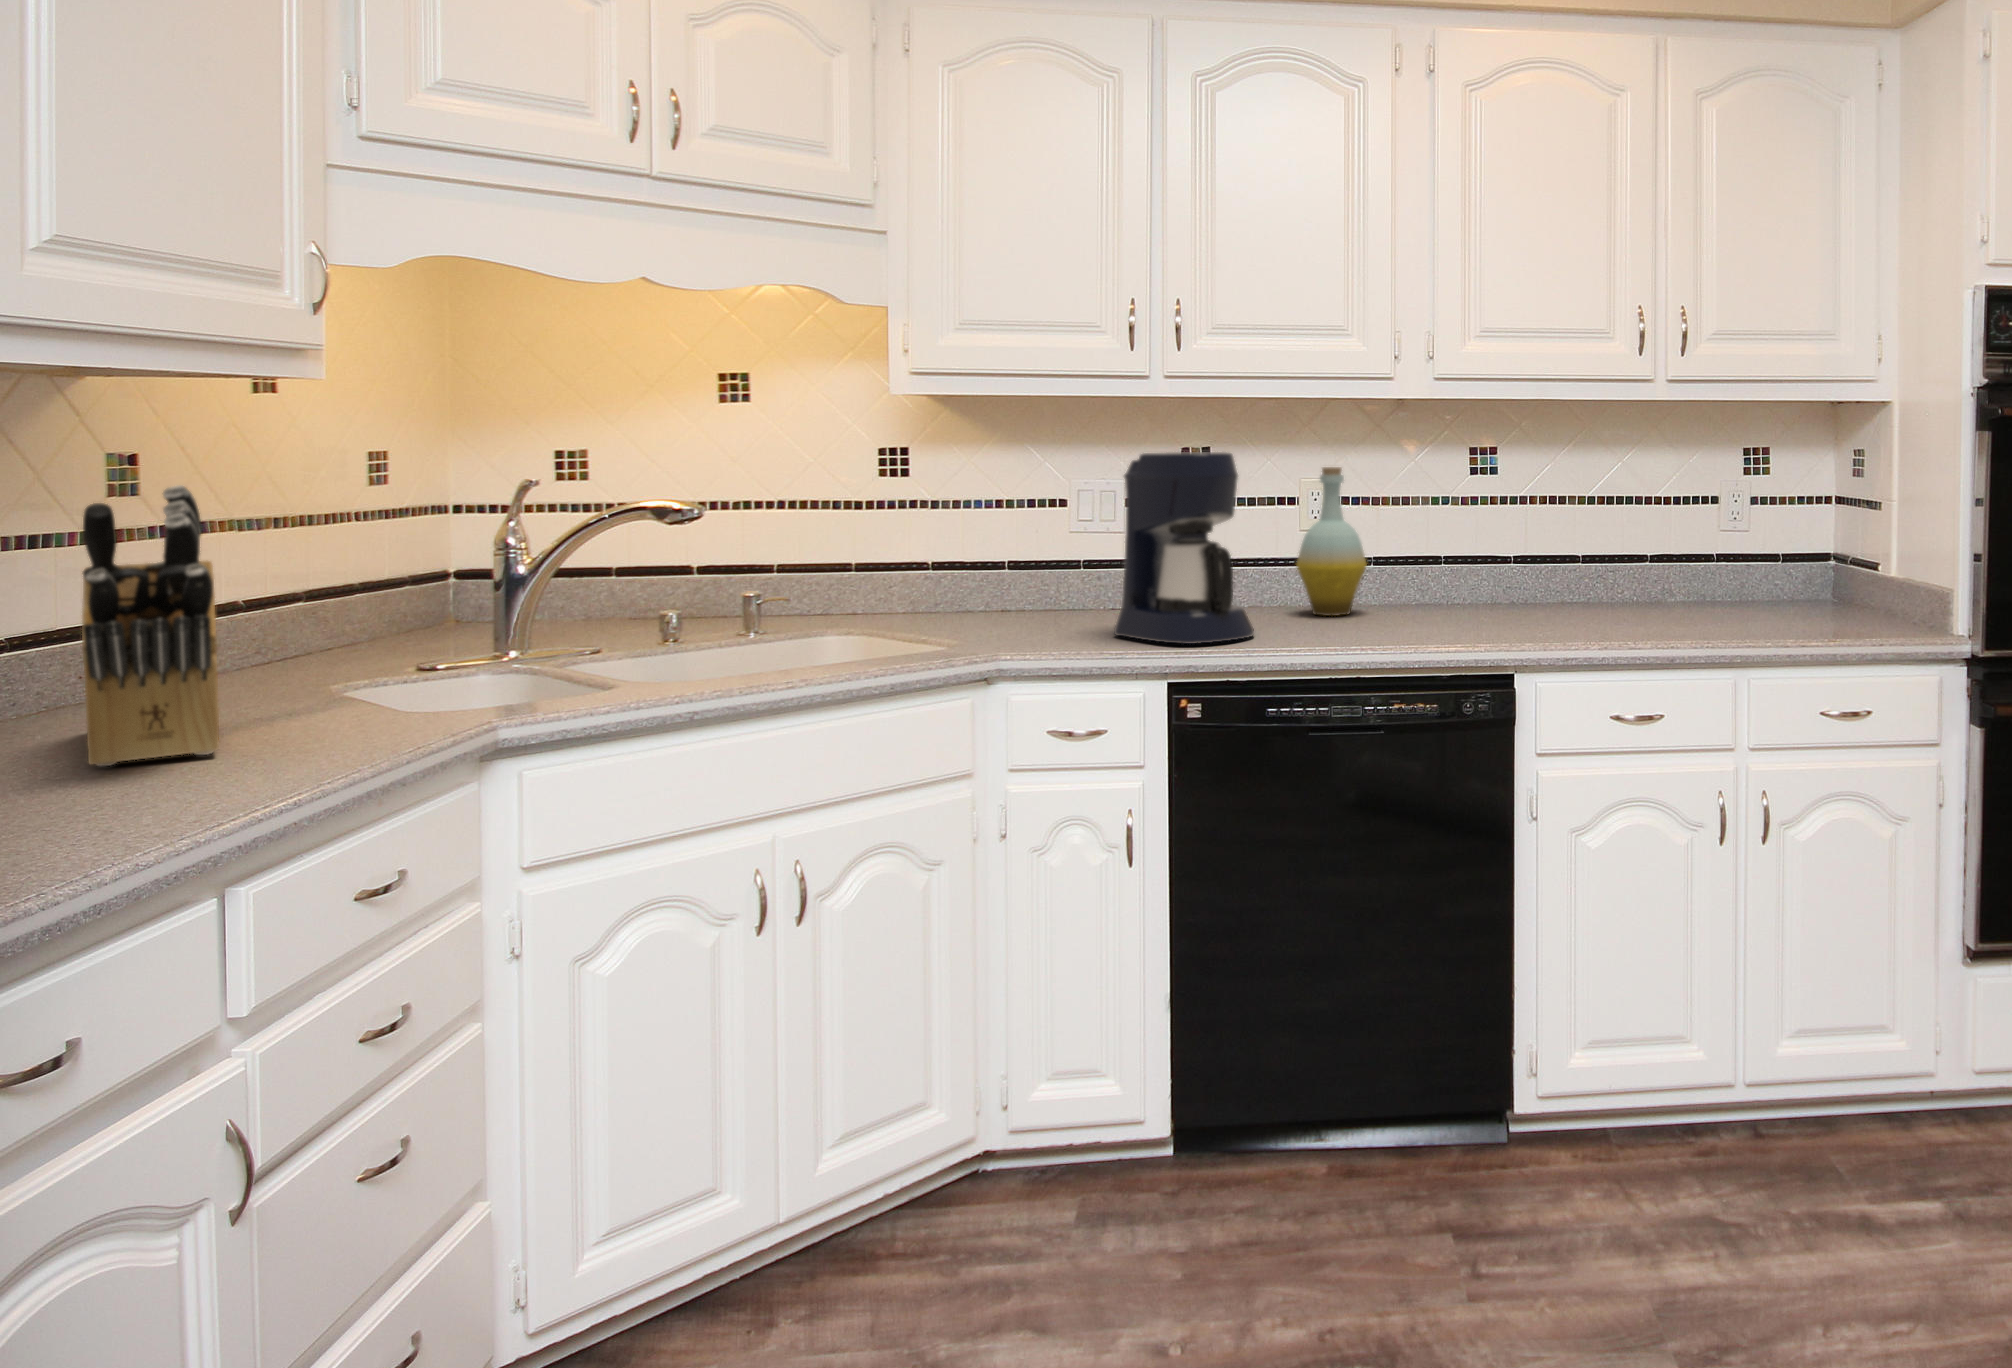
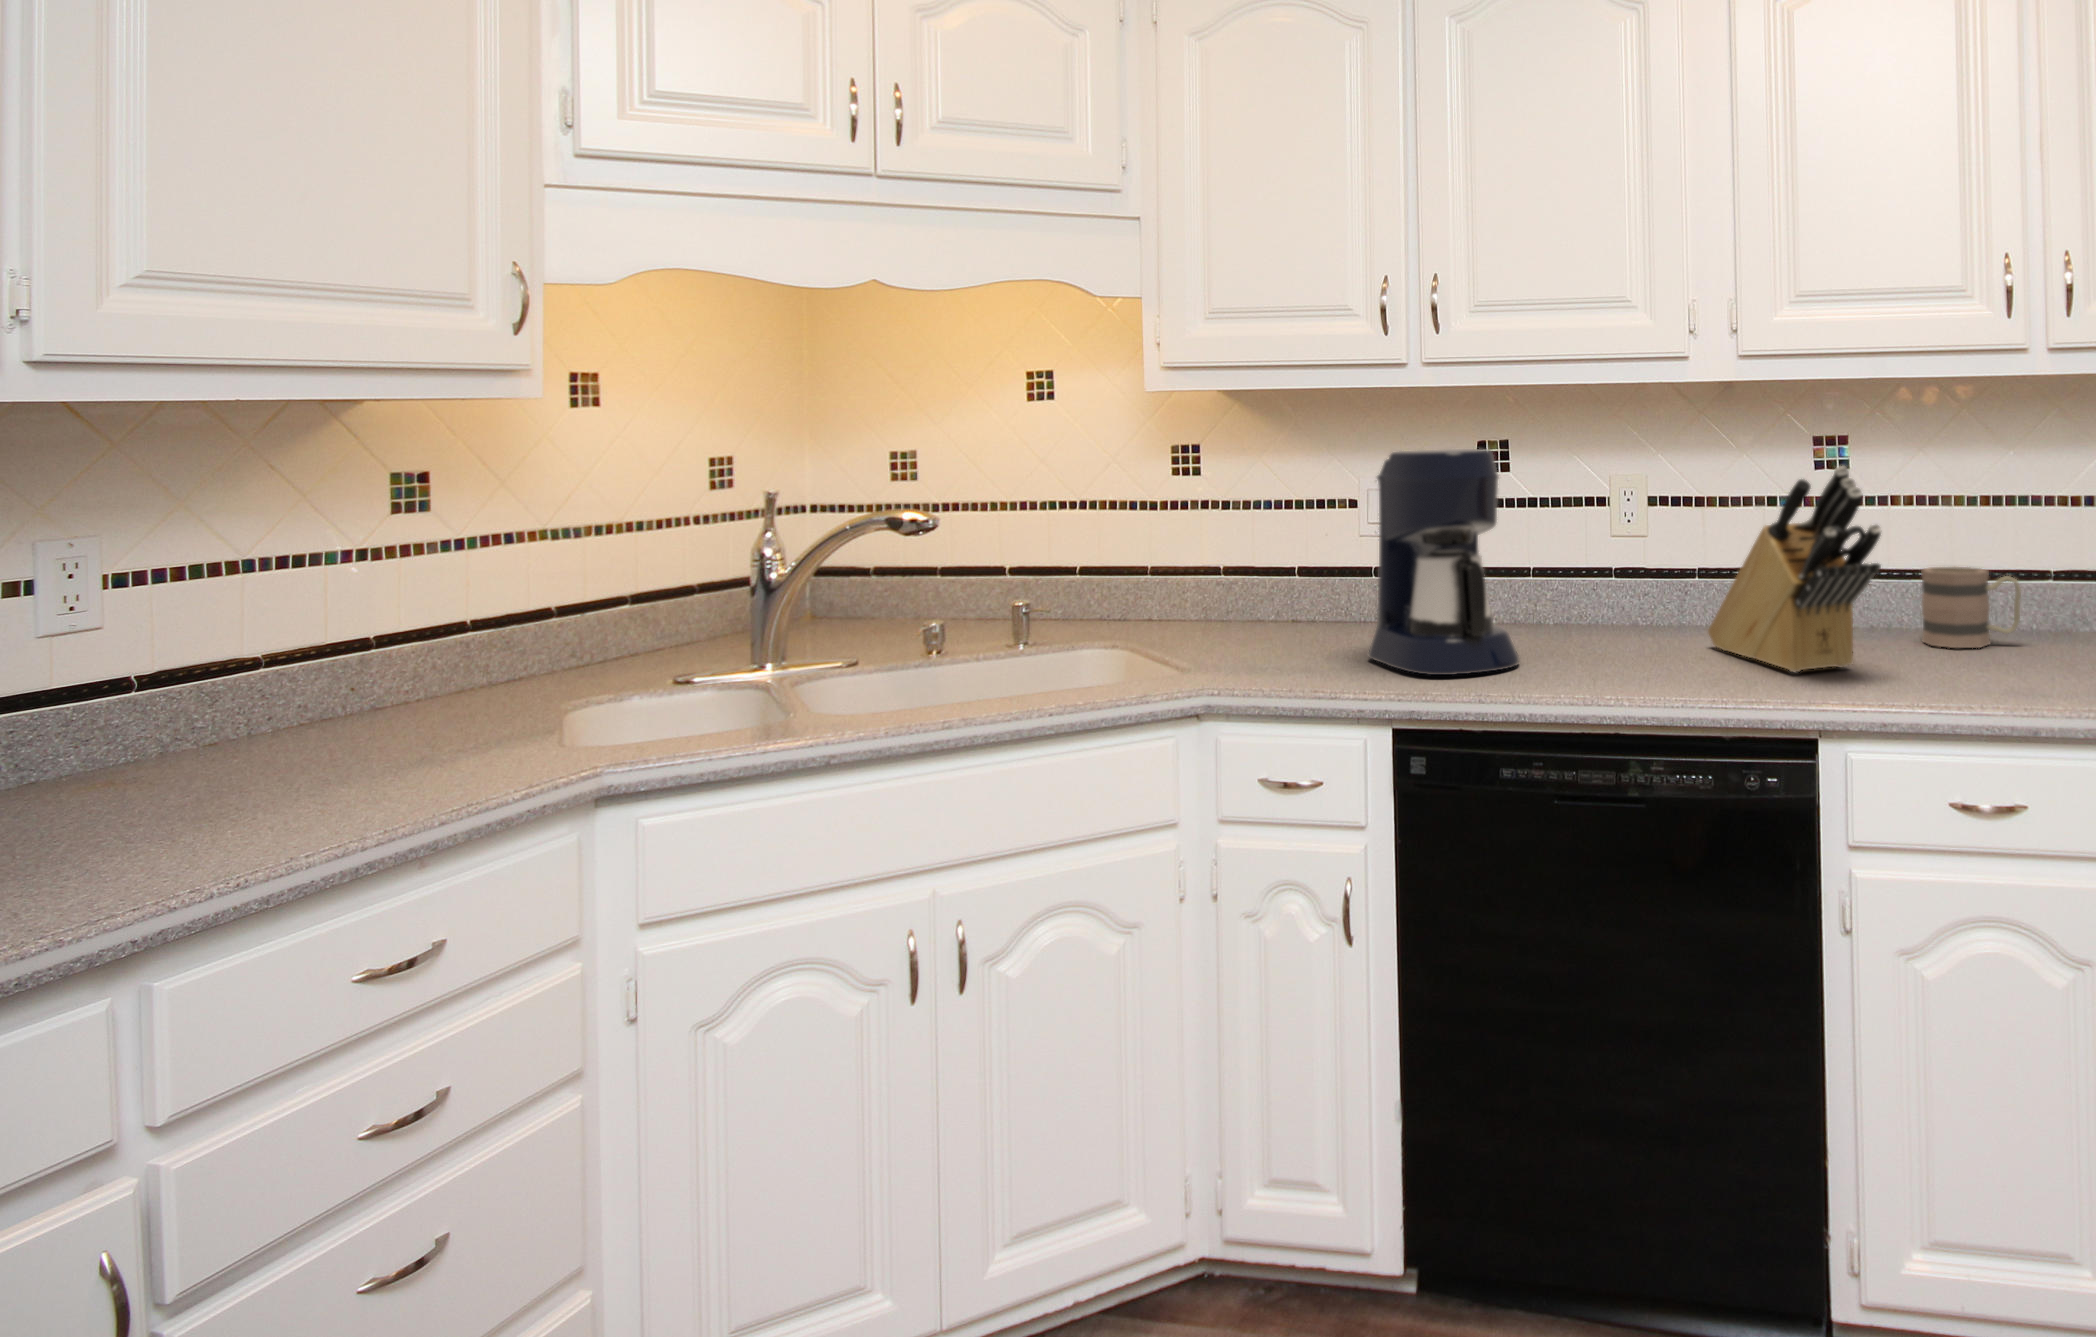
bottle: present [1296,467,1367,616] -> none [1595,463,1677,639]
knife block: present [82,485,219,767] -> present [1708,466,1881,673]
mug: none [1561,551,1636,613] -> present [1921,566,2021,648]

